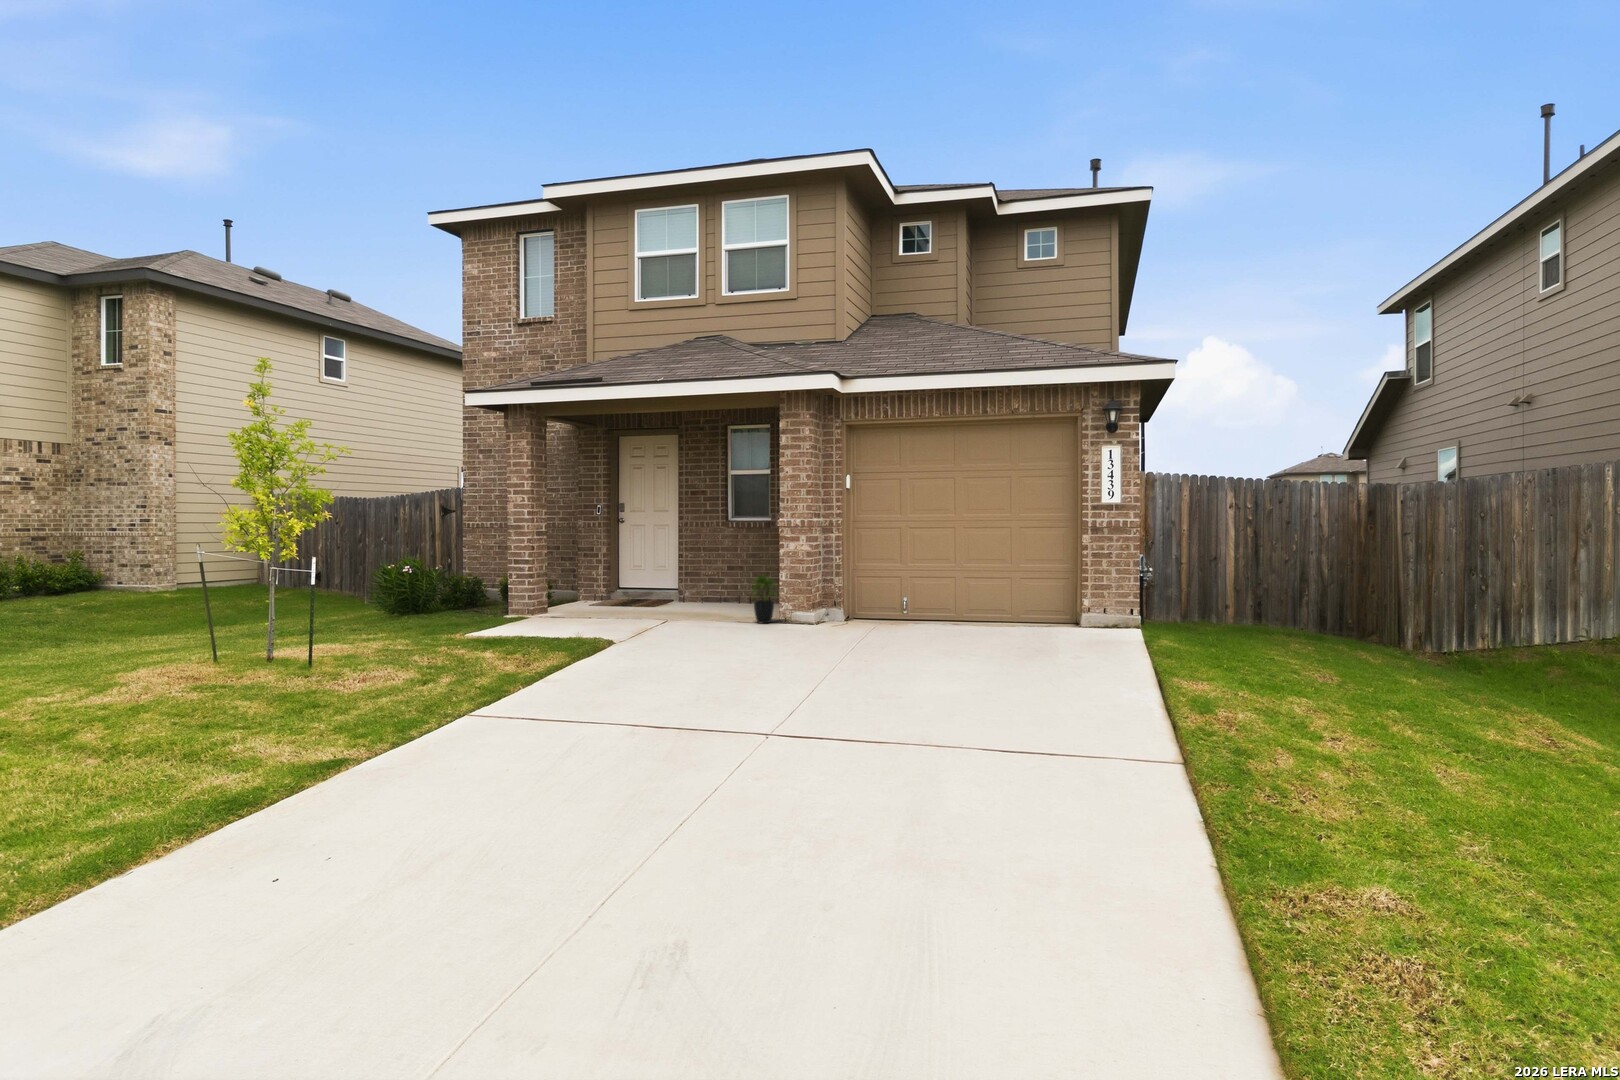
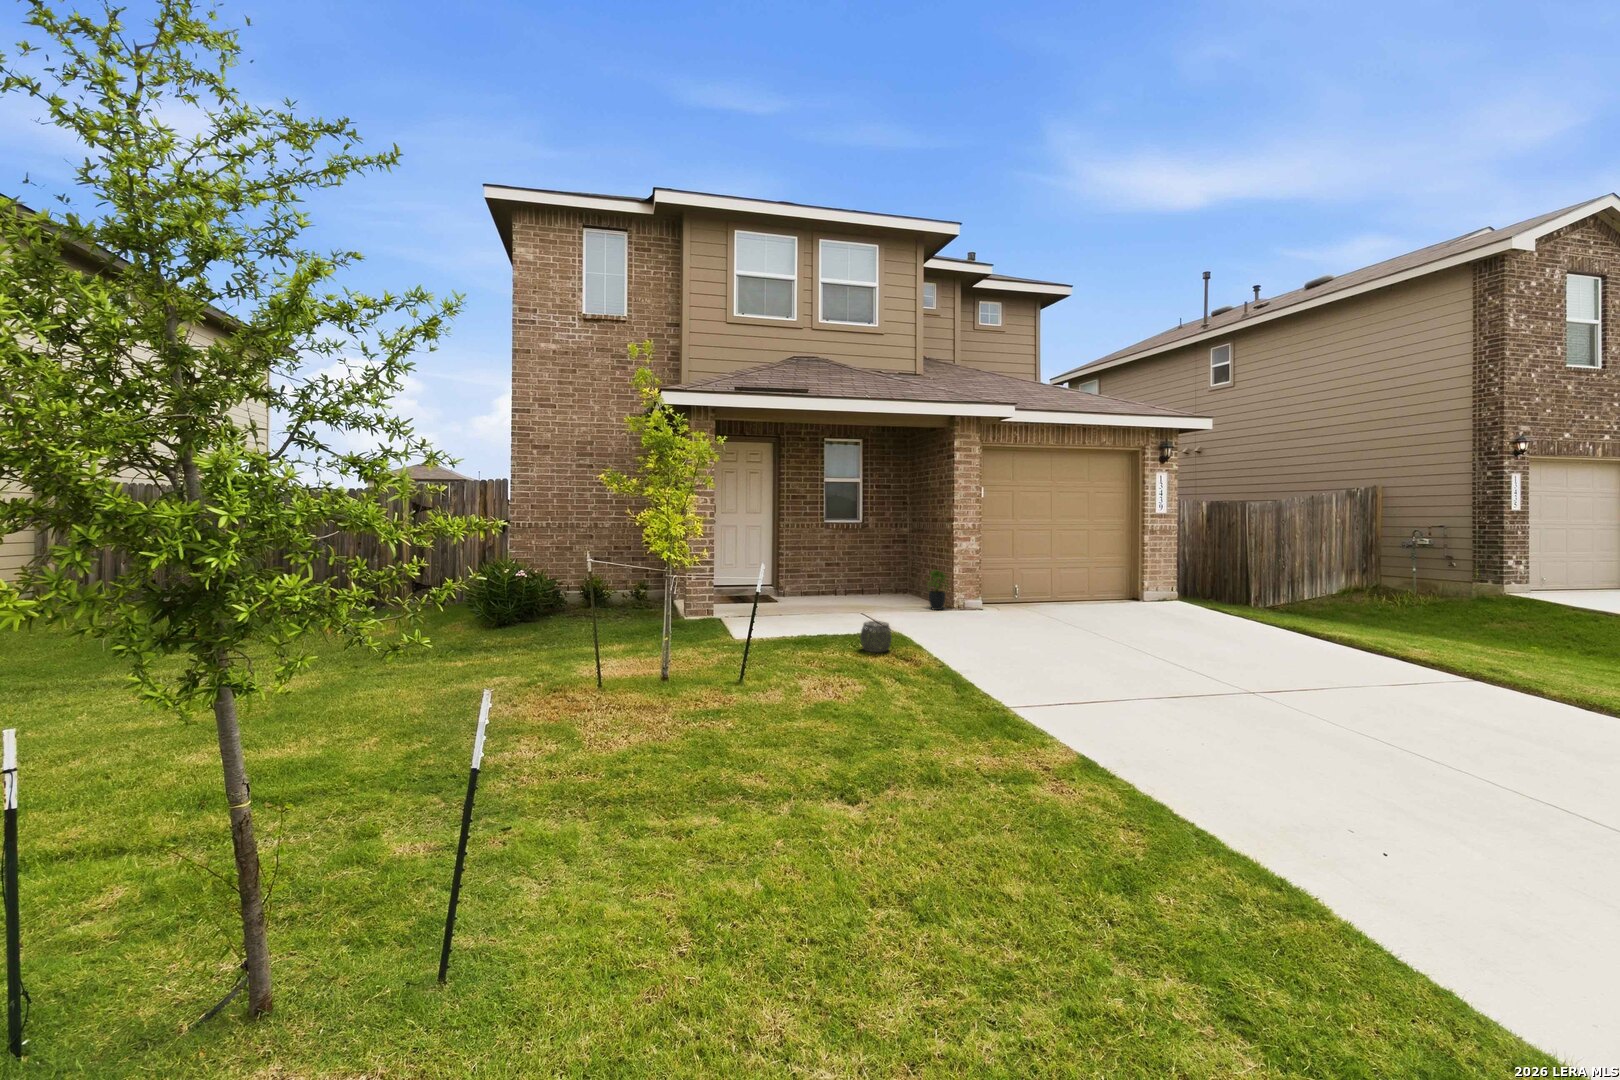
woven basket: none [500,621,537,654] -> present [860,621,892,652]

